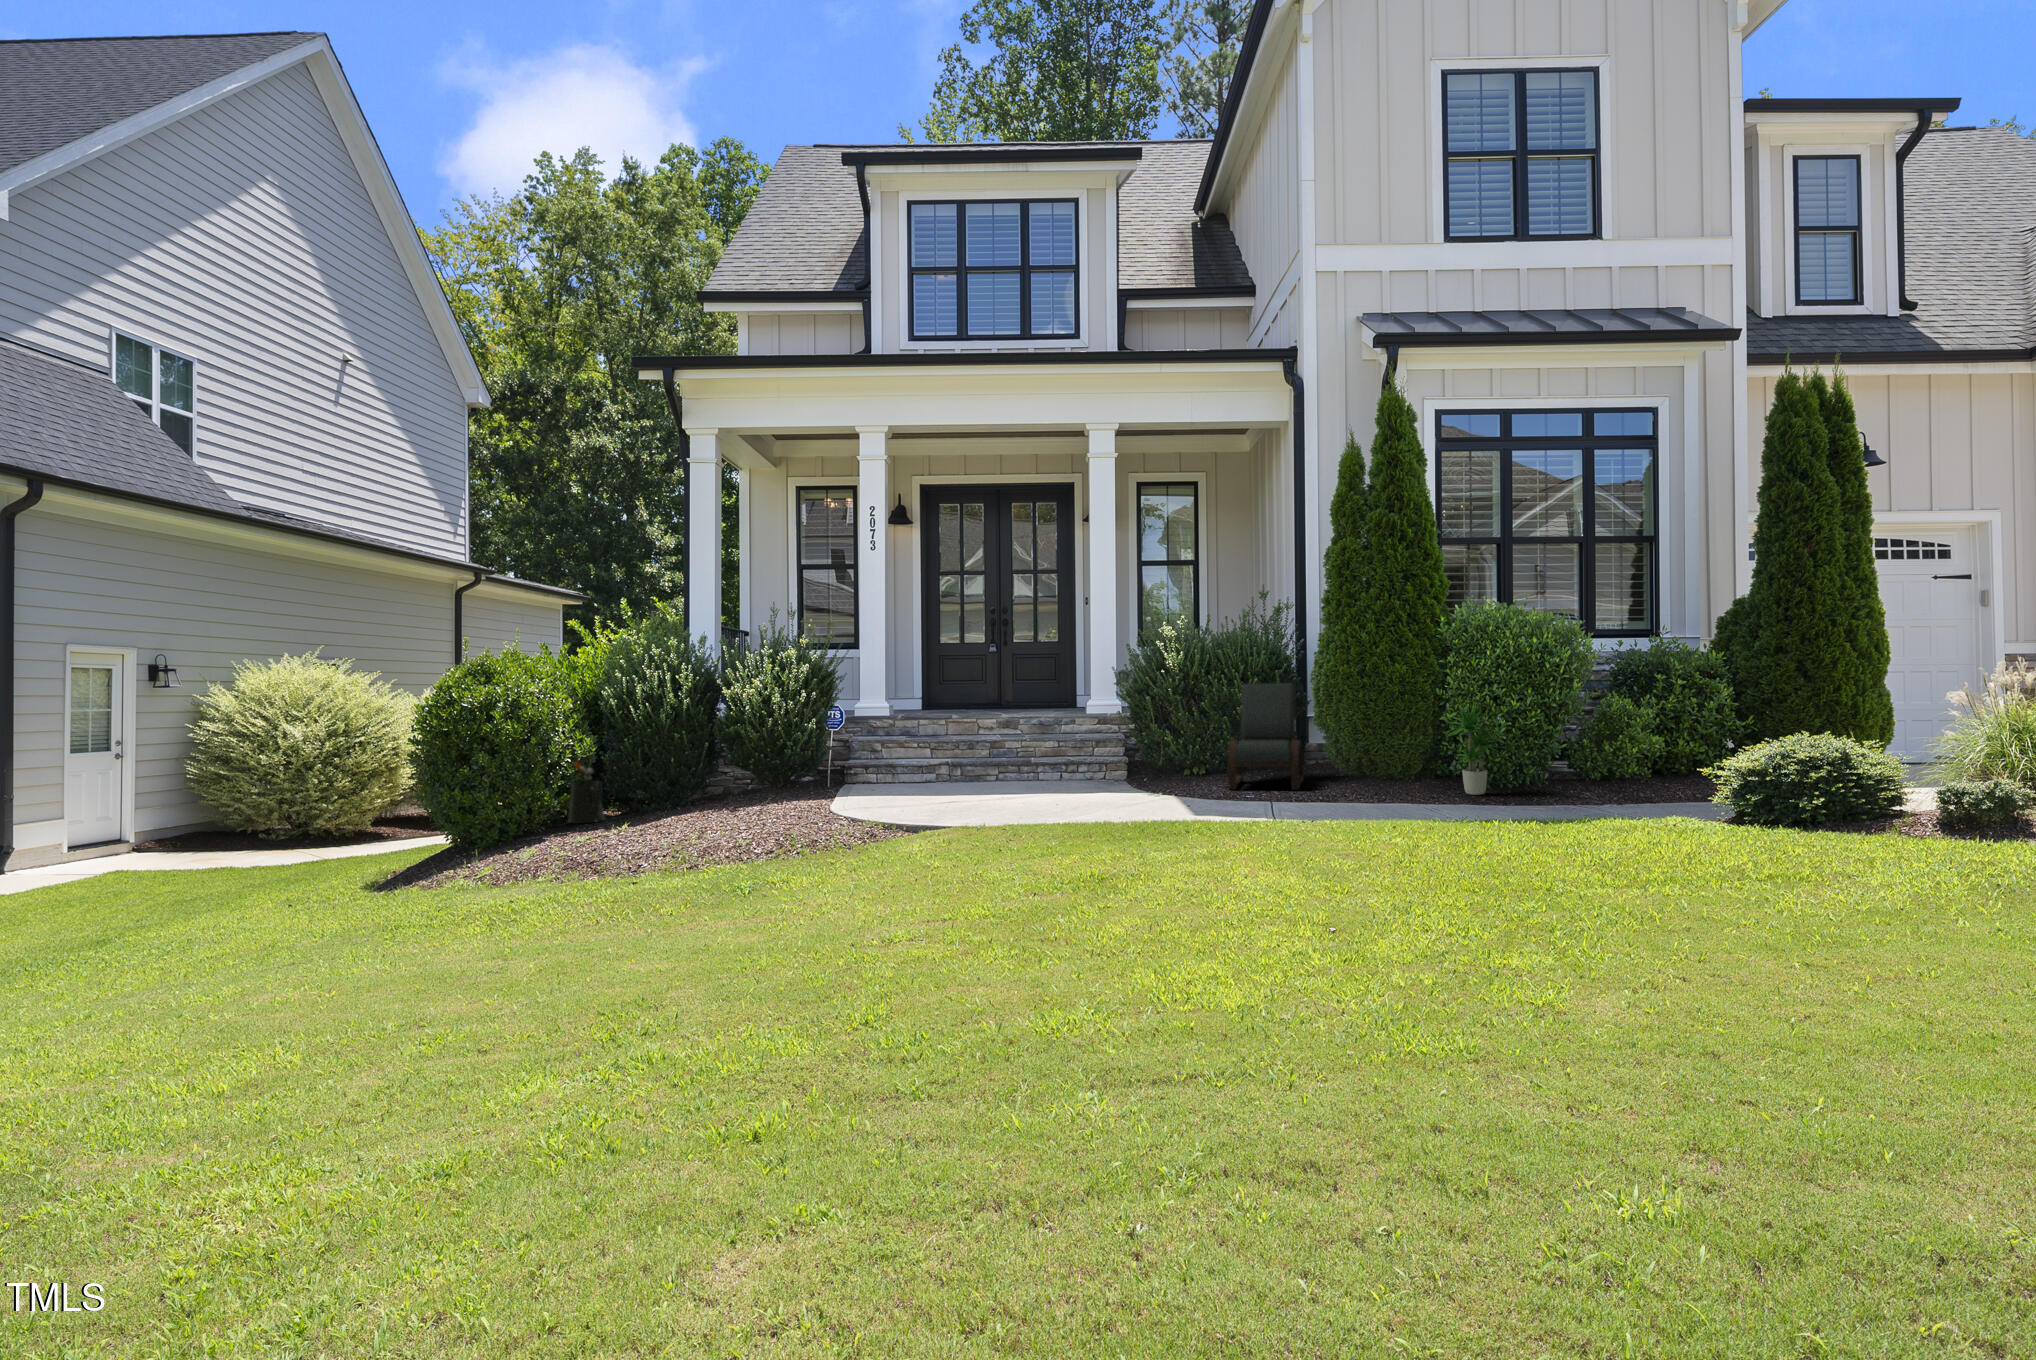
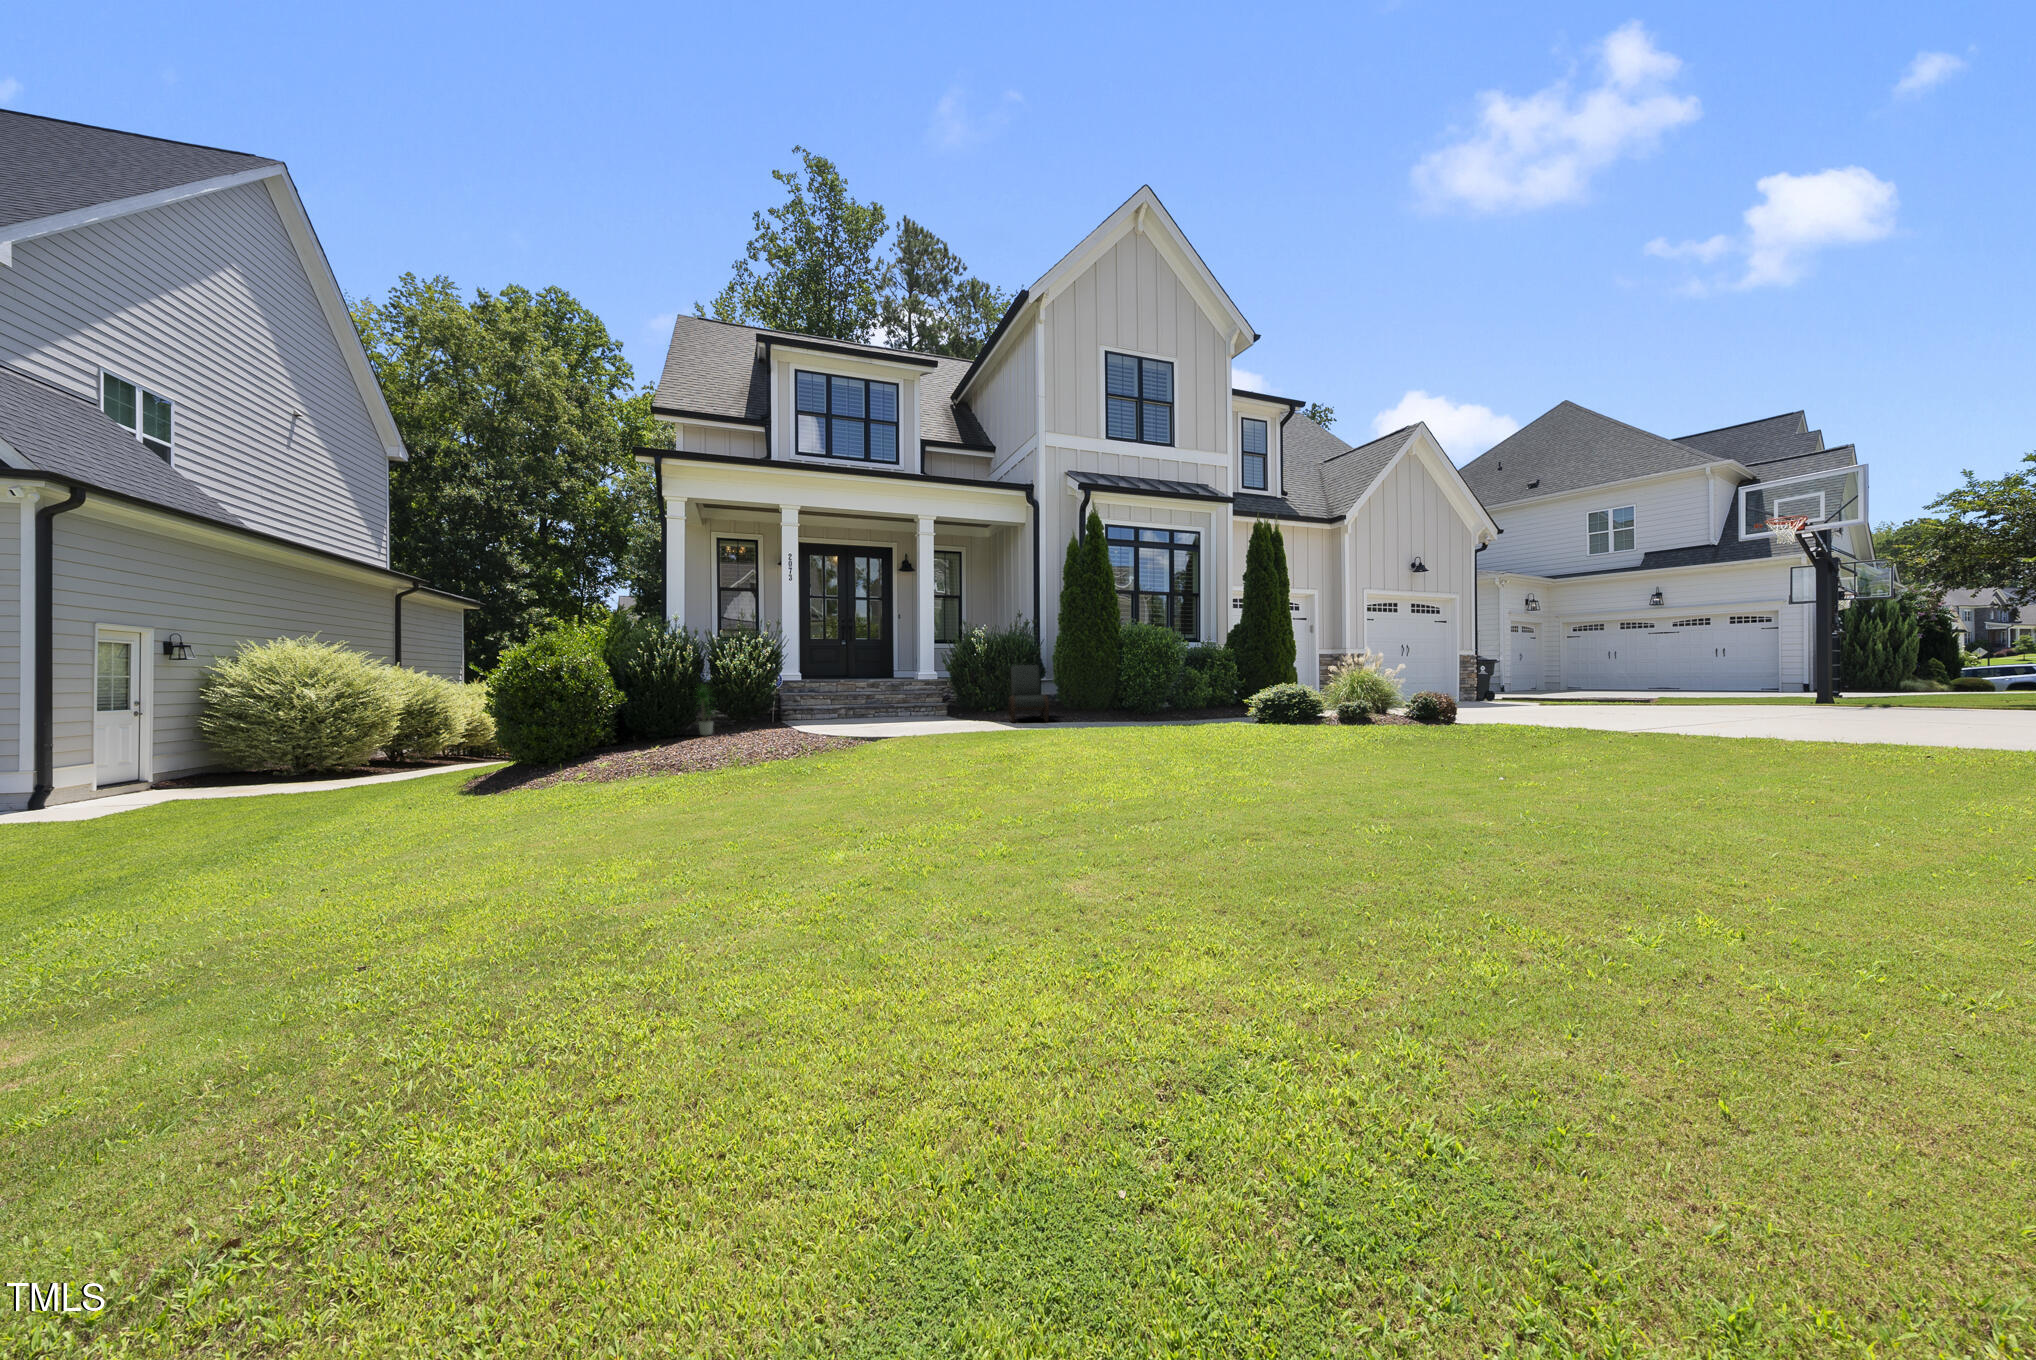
potted plant: present [1450,703,1503,795] -> present [695,684,715,735]
watering can: present [569,762,604,824] -> none [606,710,637,752]

